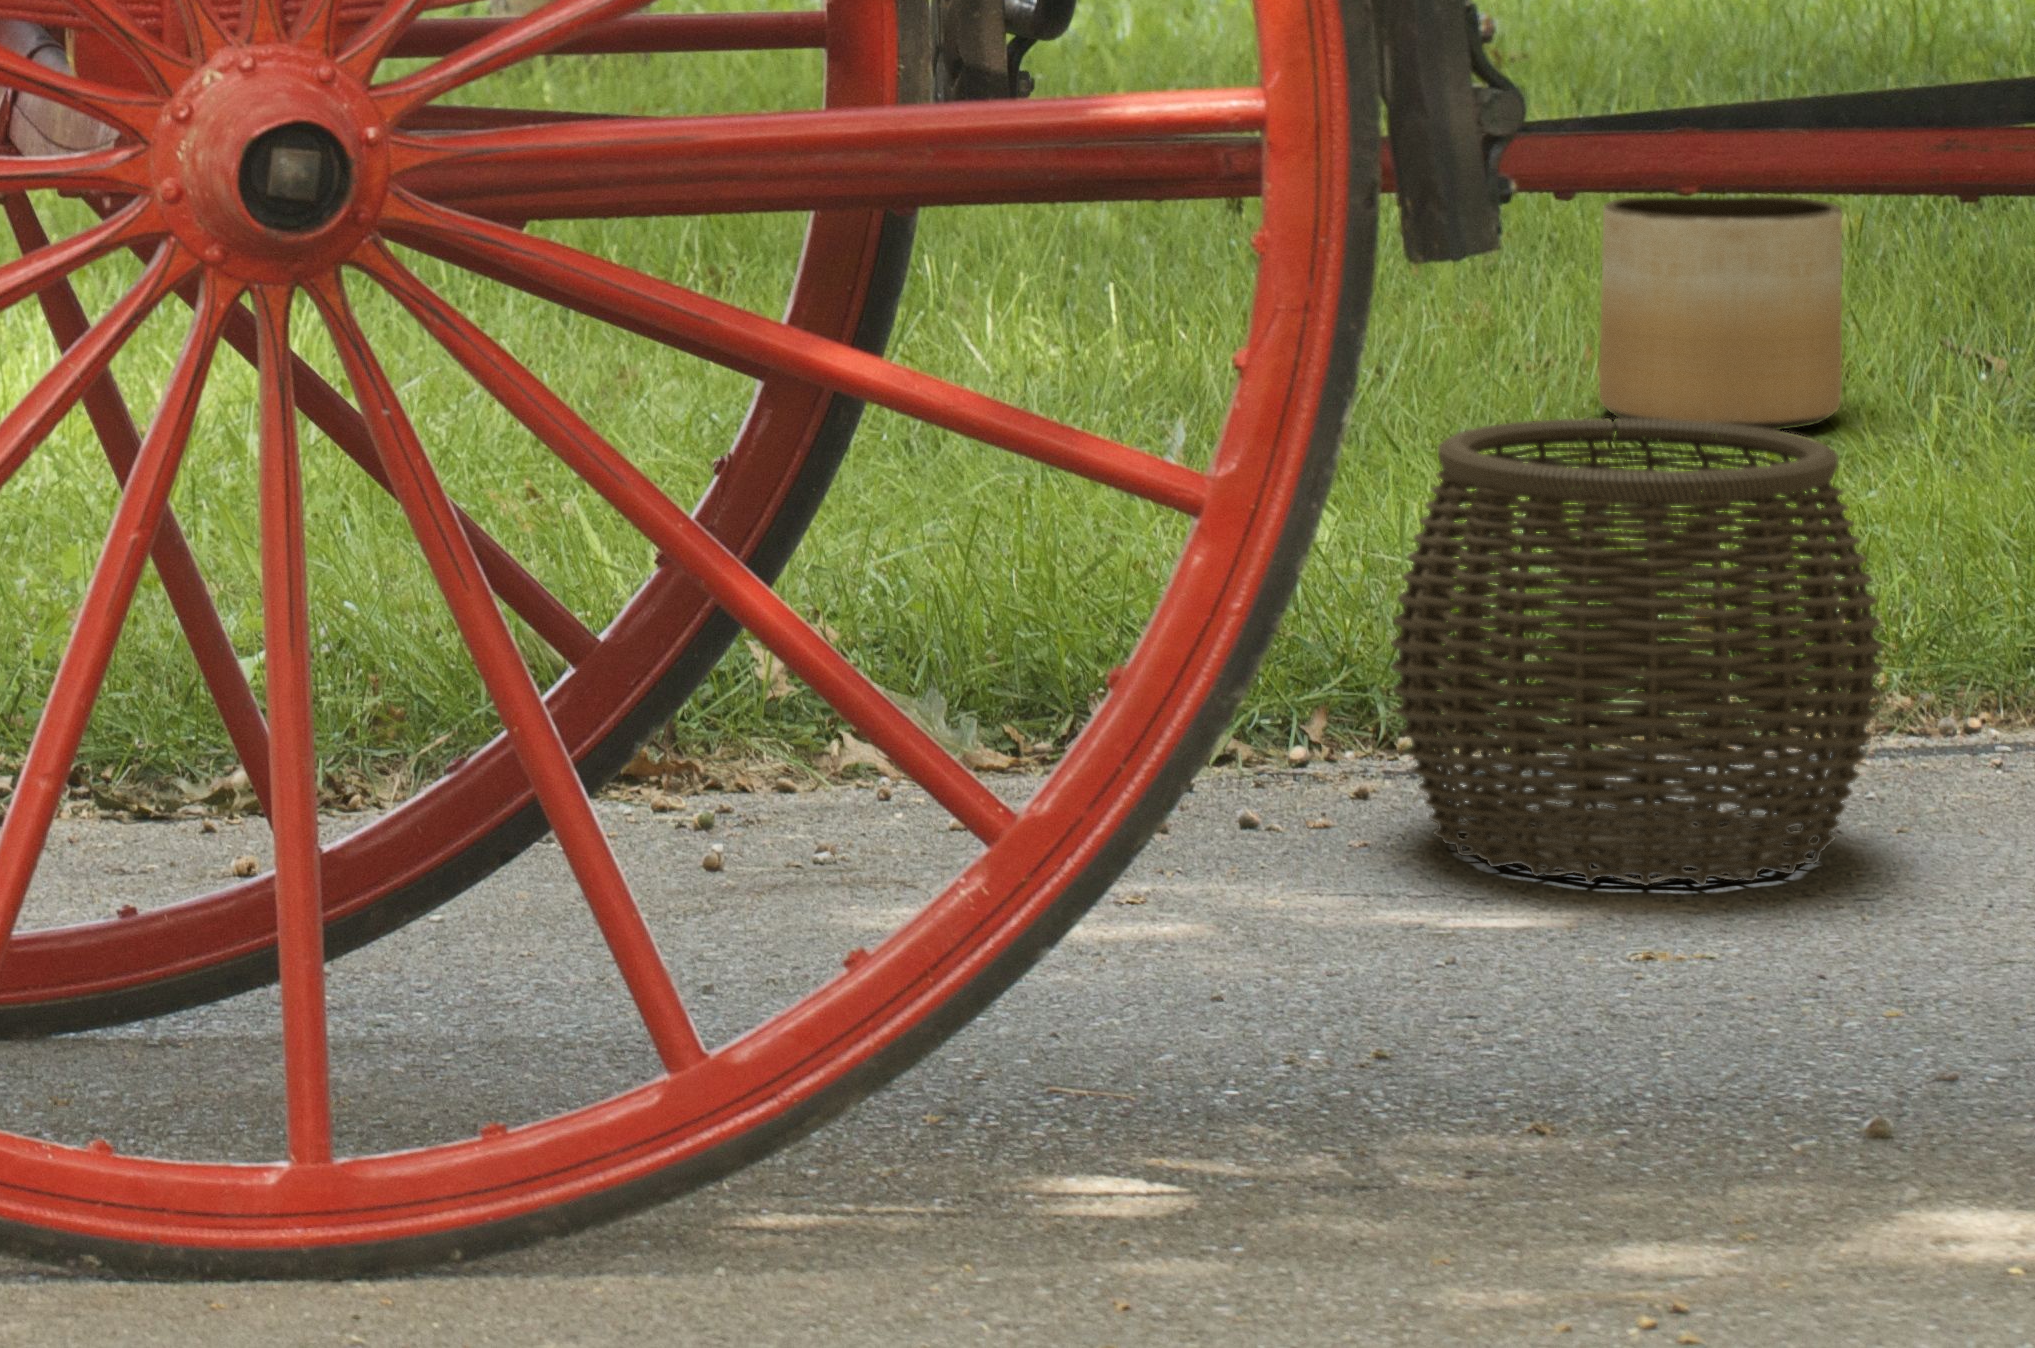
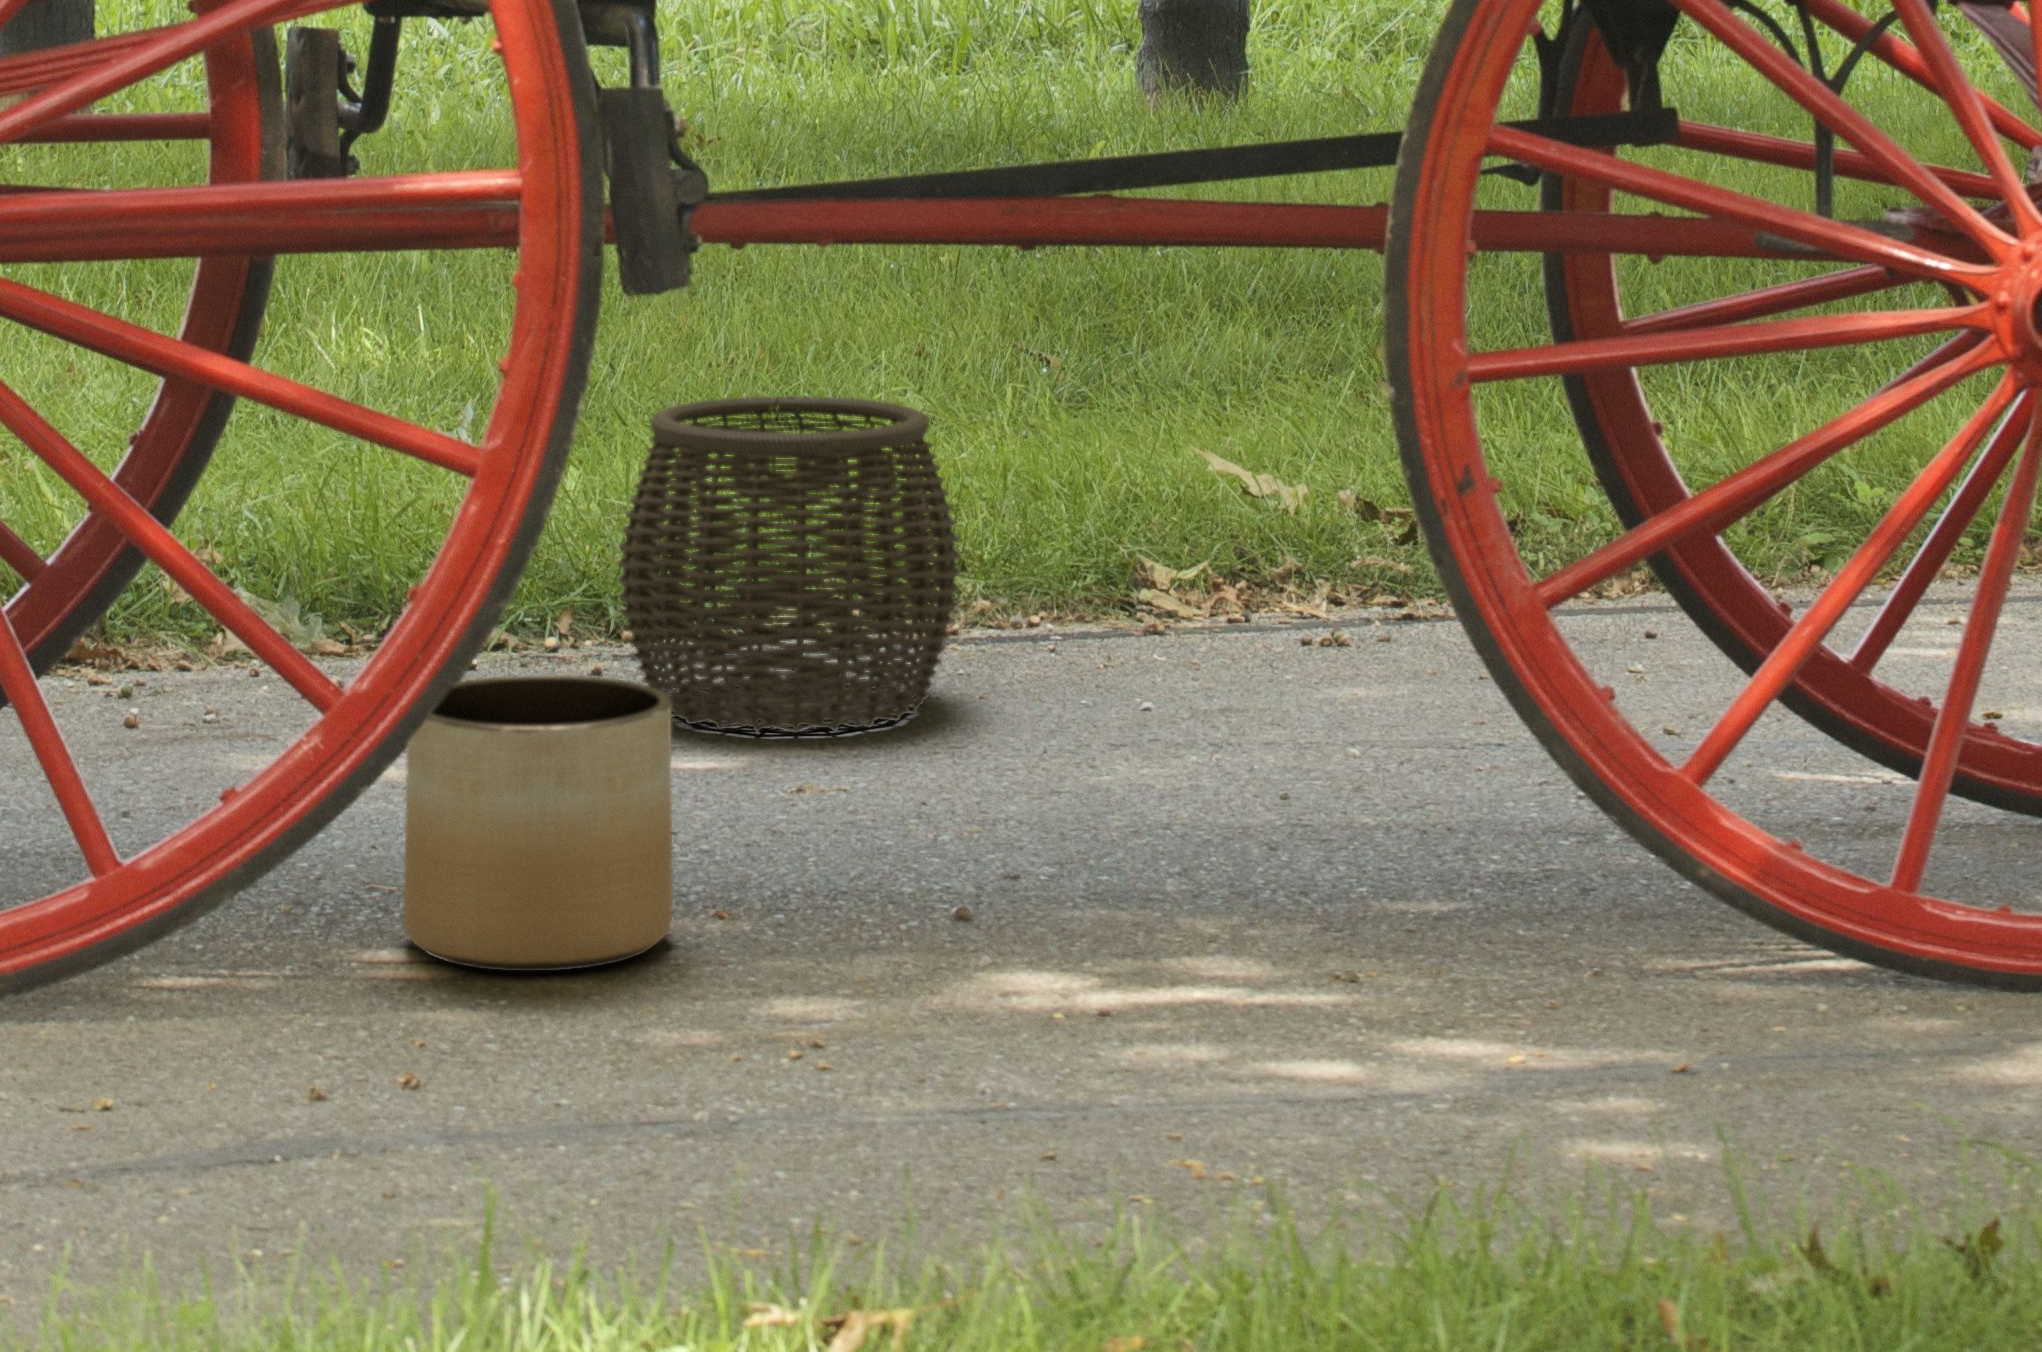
planter: present [1599,197,1842,430] -> present [404,675,673,971]

